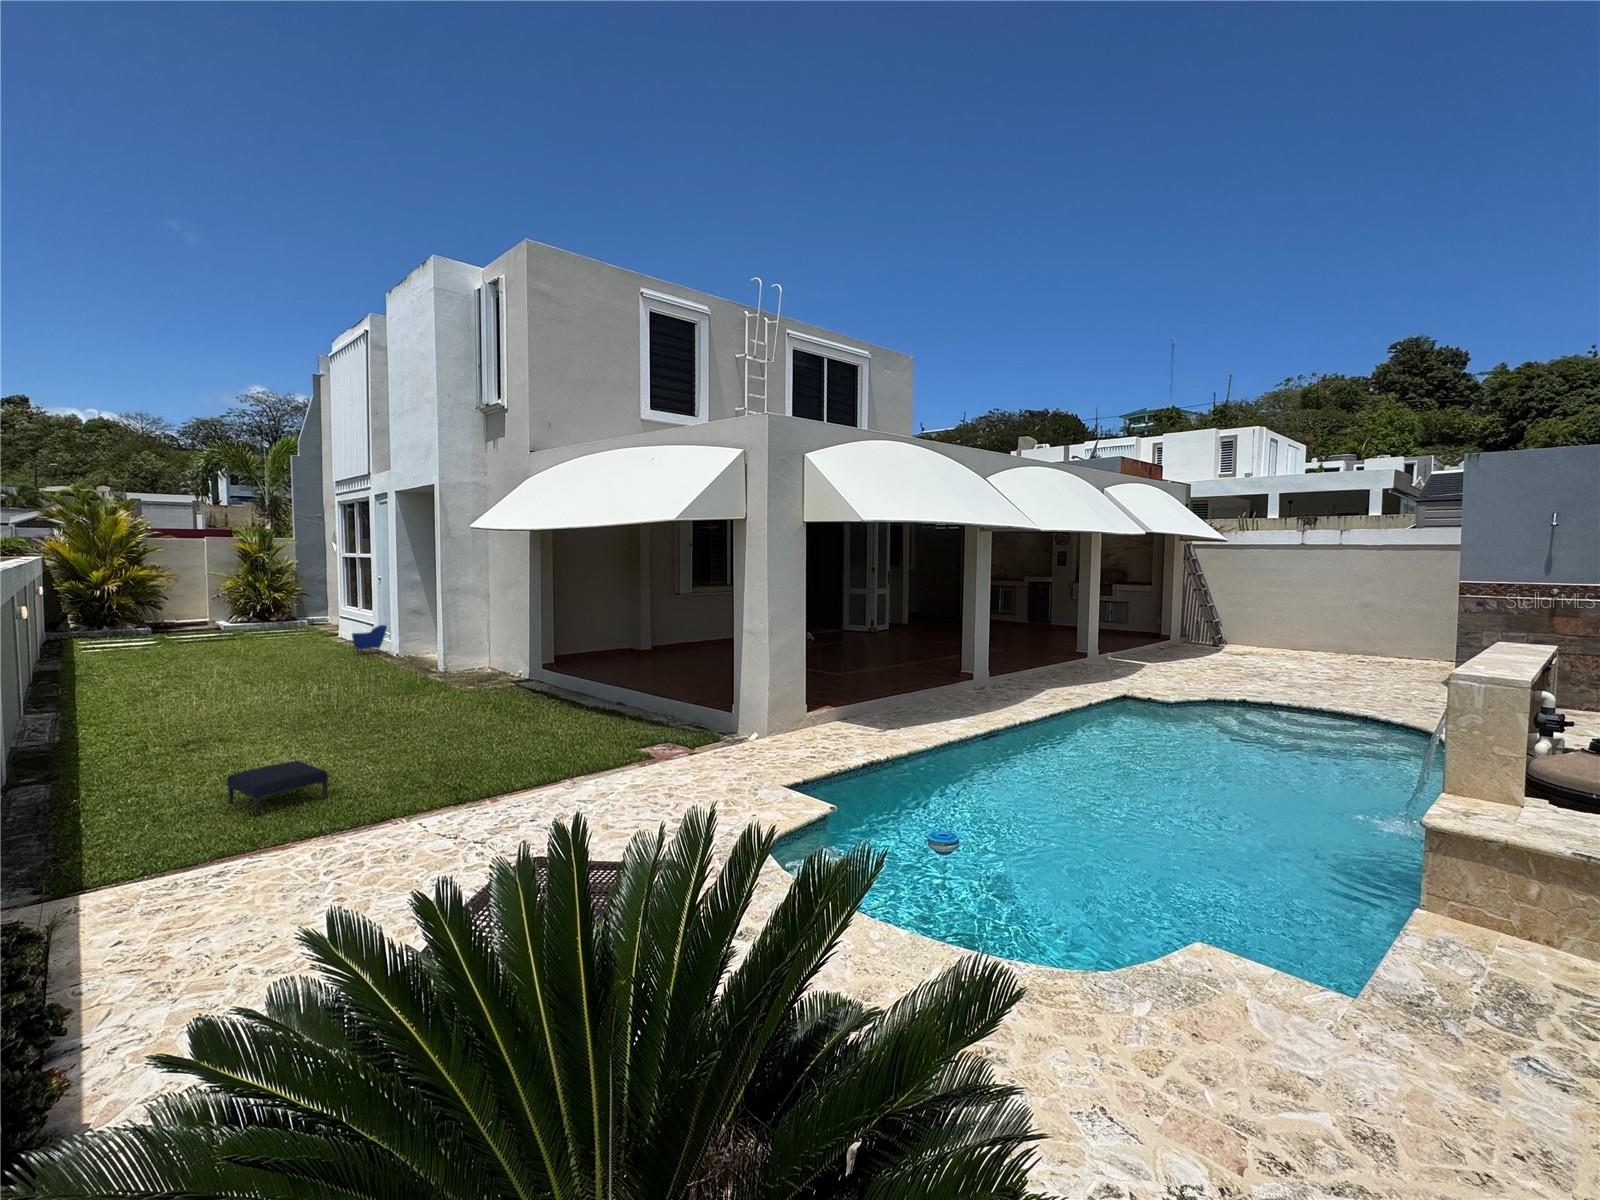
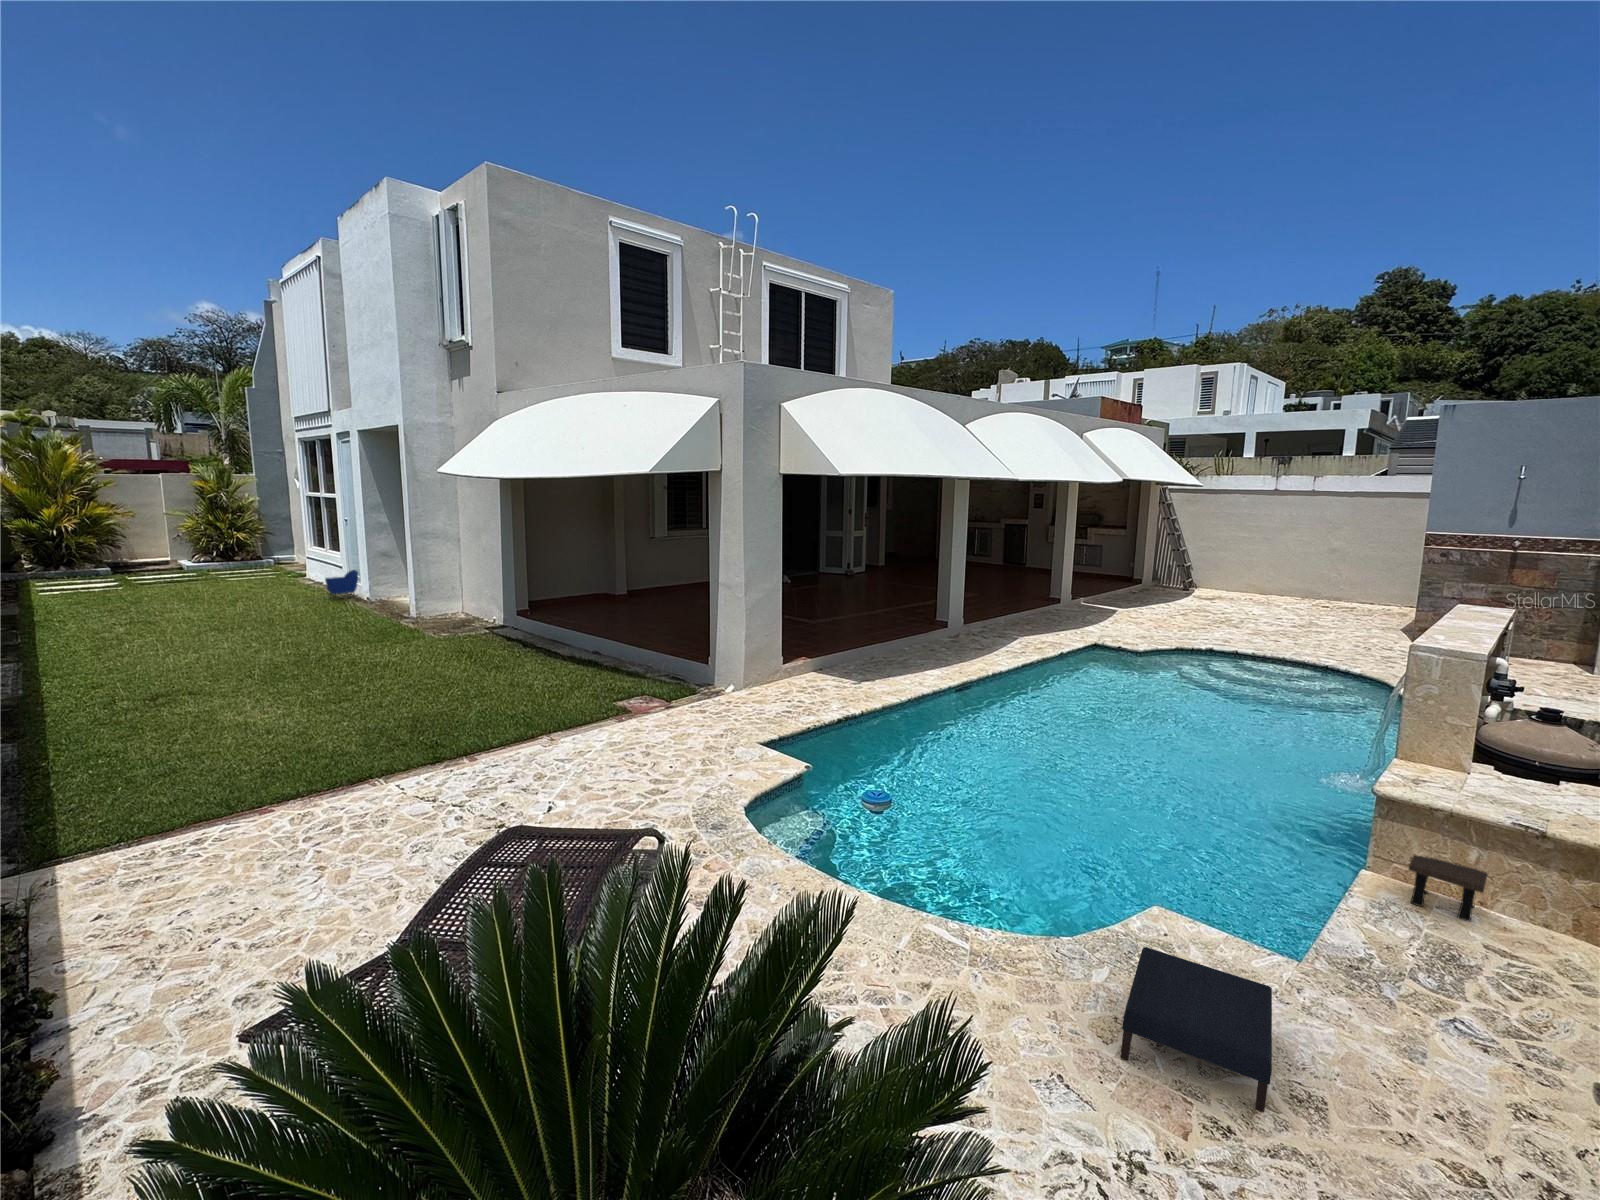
ottoman: present [227,760,328,816] -> present [1121,947,1272,1112]
side table: none [1467,883,1554,963] -> present [1408,855,1488,922]

